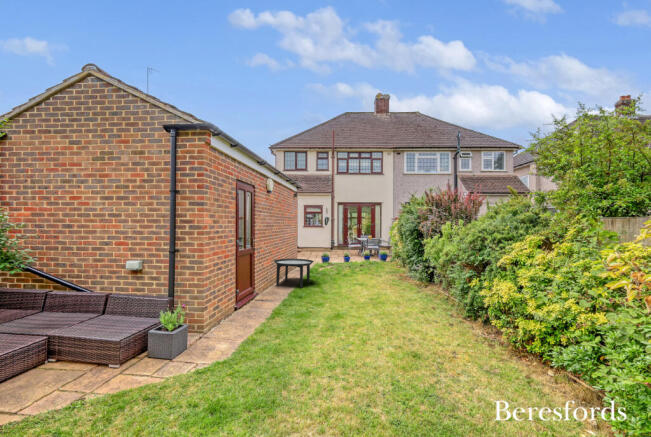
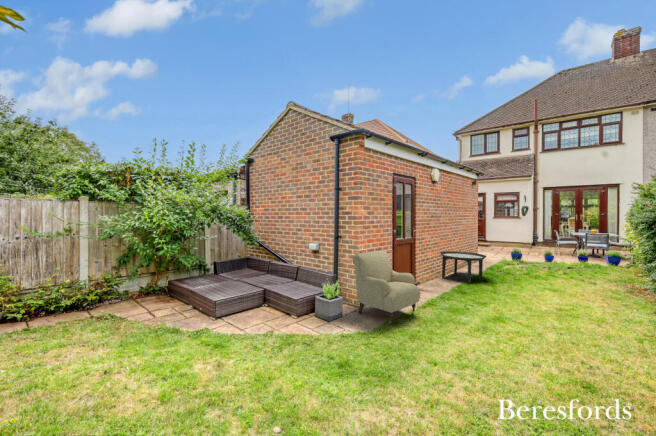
chair: none [198,263,273,344] -> present [352,251,420,324]

